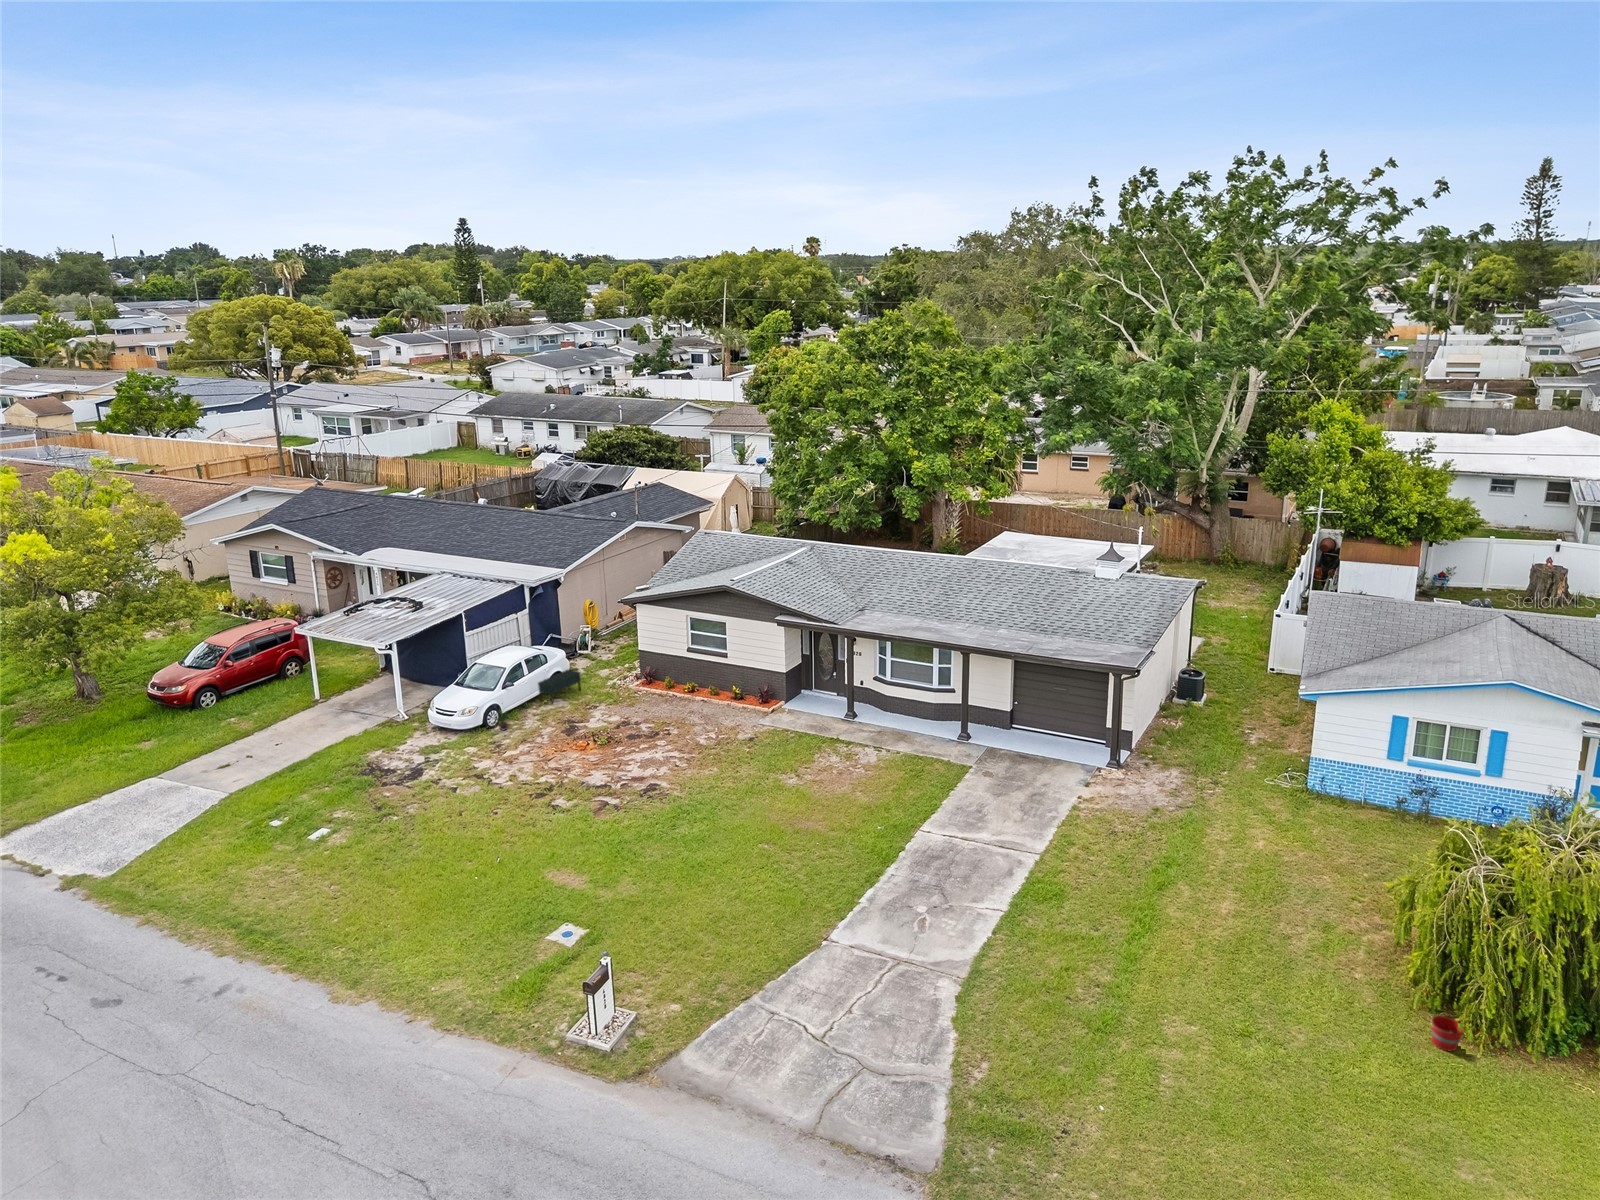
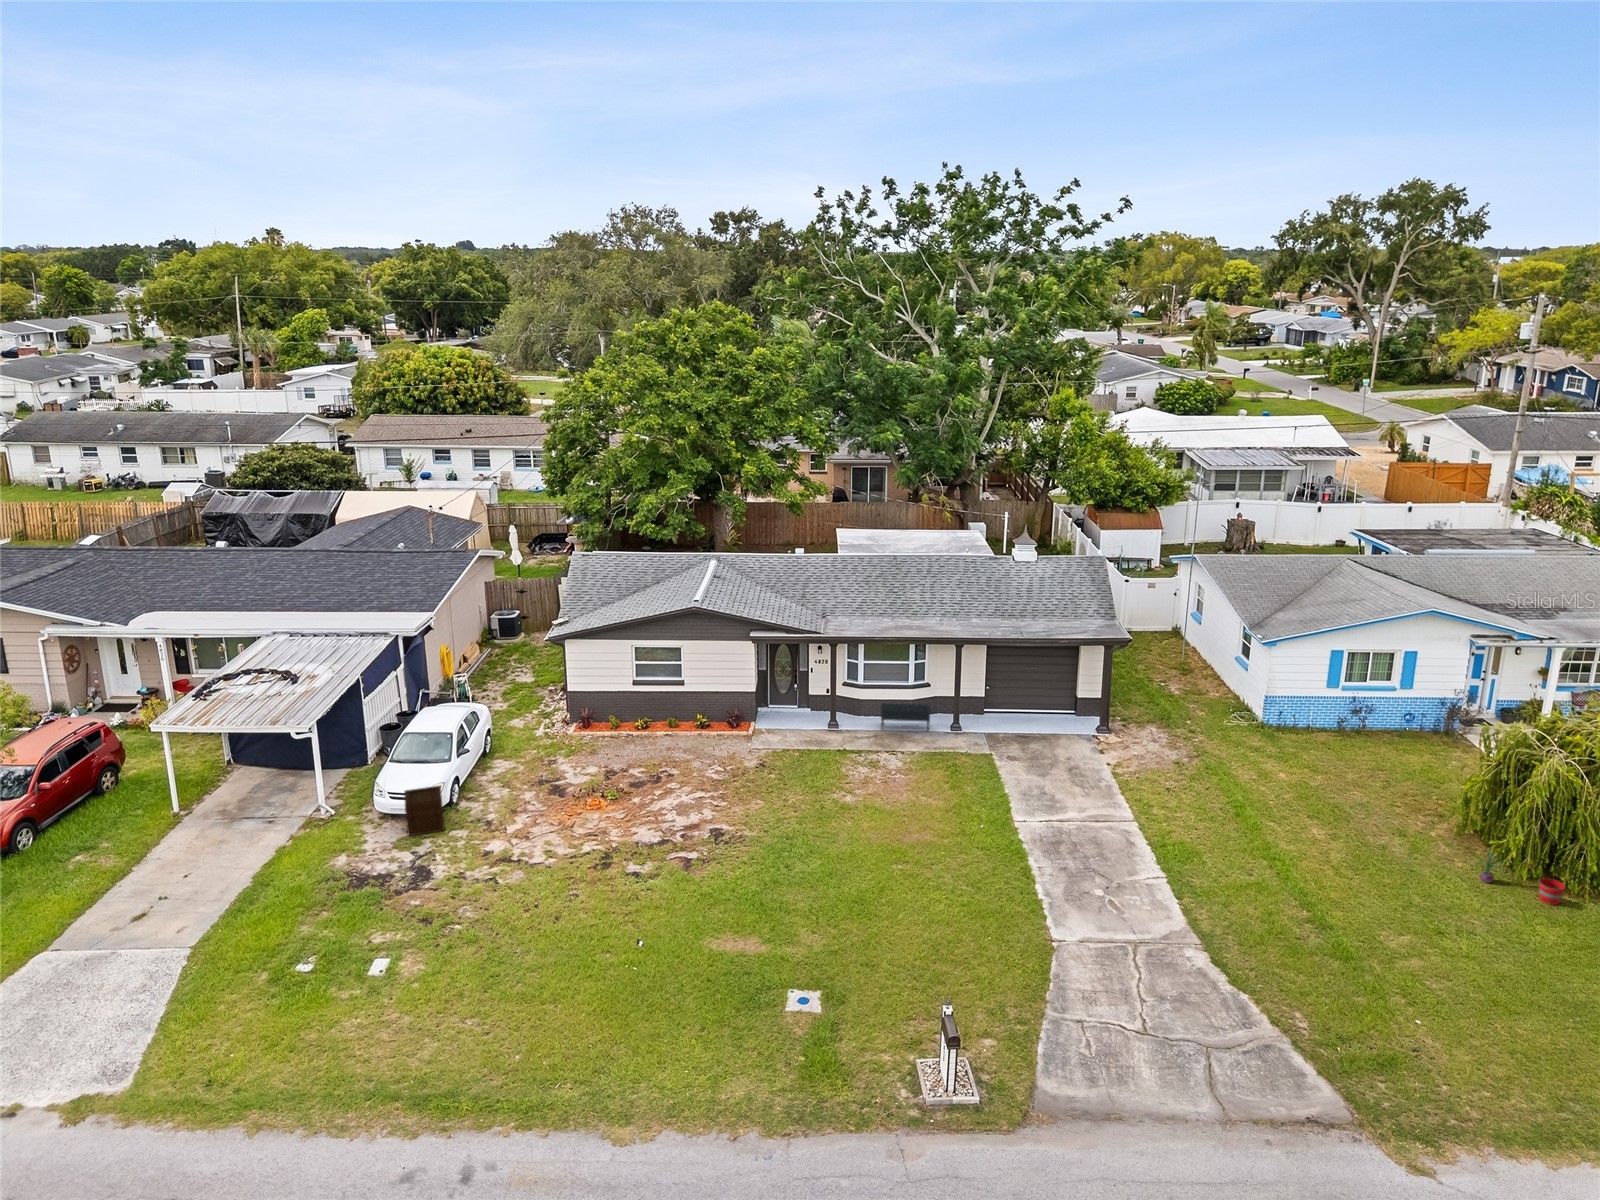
bench: present [538,670,581,703] -> present [881,703,931,731]
wooden crate: none [434,707,475,745] -> present [404,786,445,836]
decorative plant: present [496,710,508,730] -> present [1478,849,1502,883]

